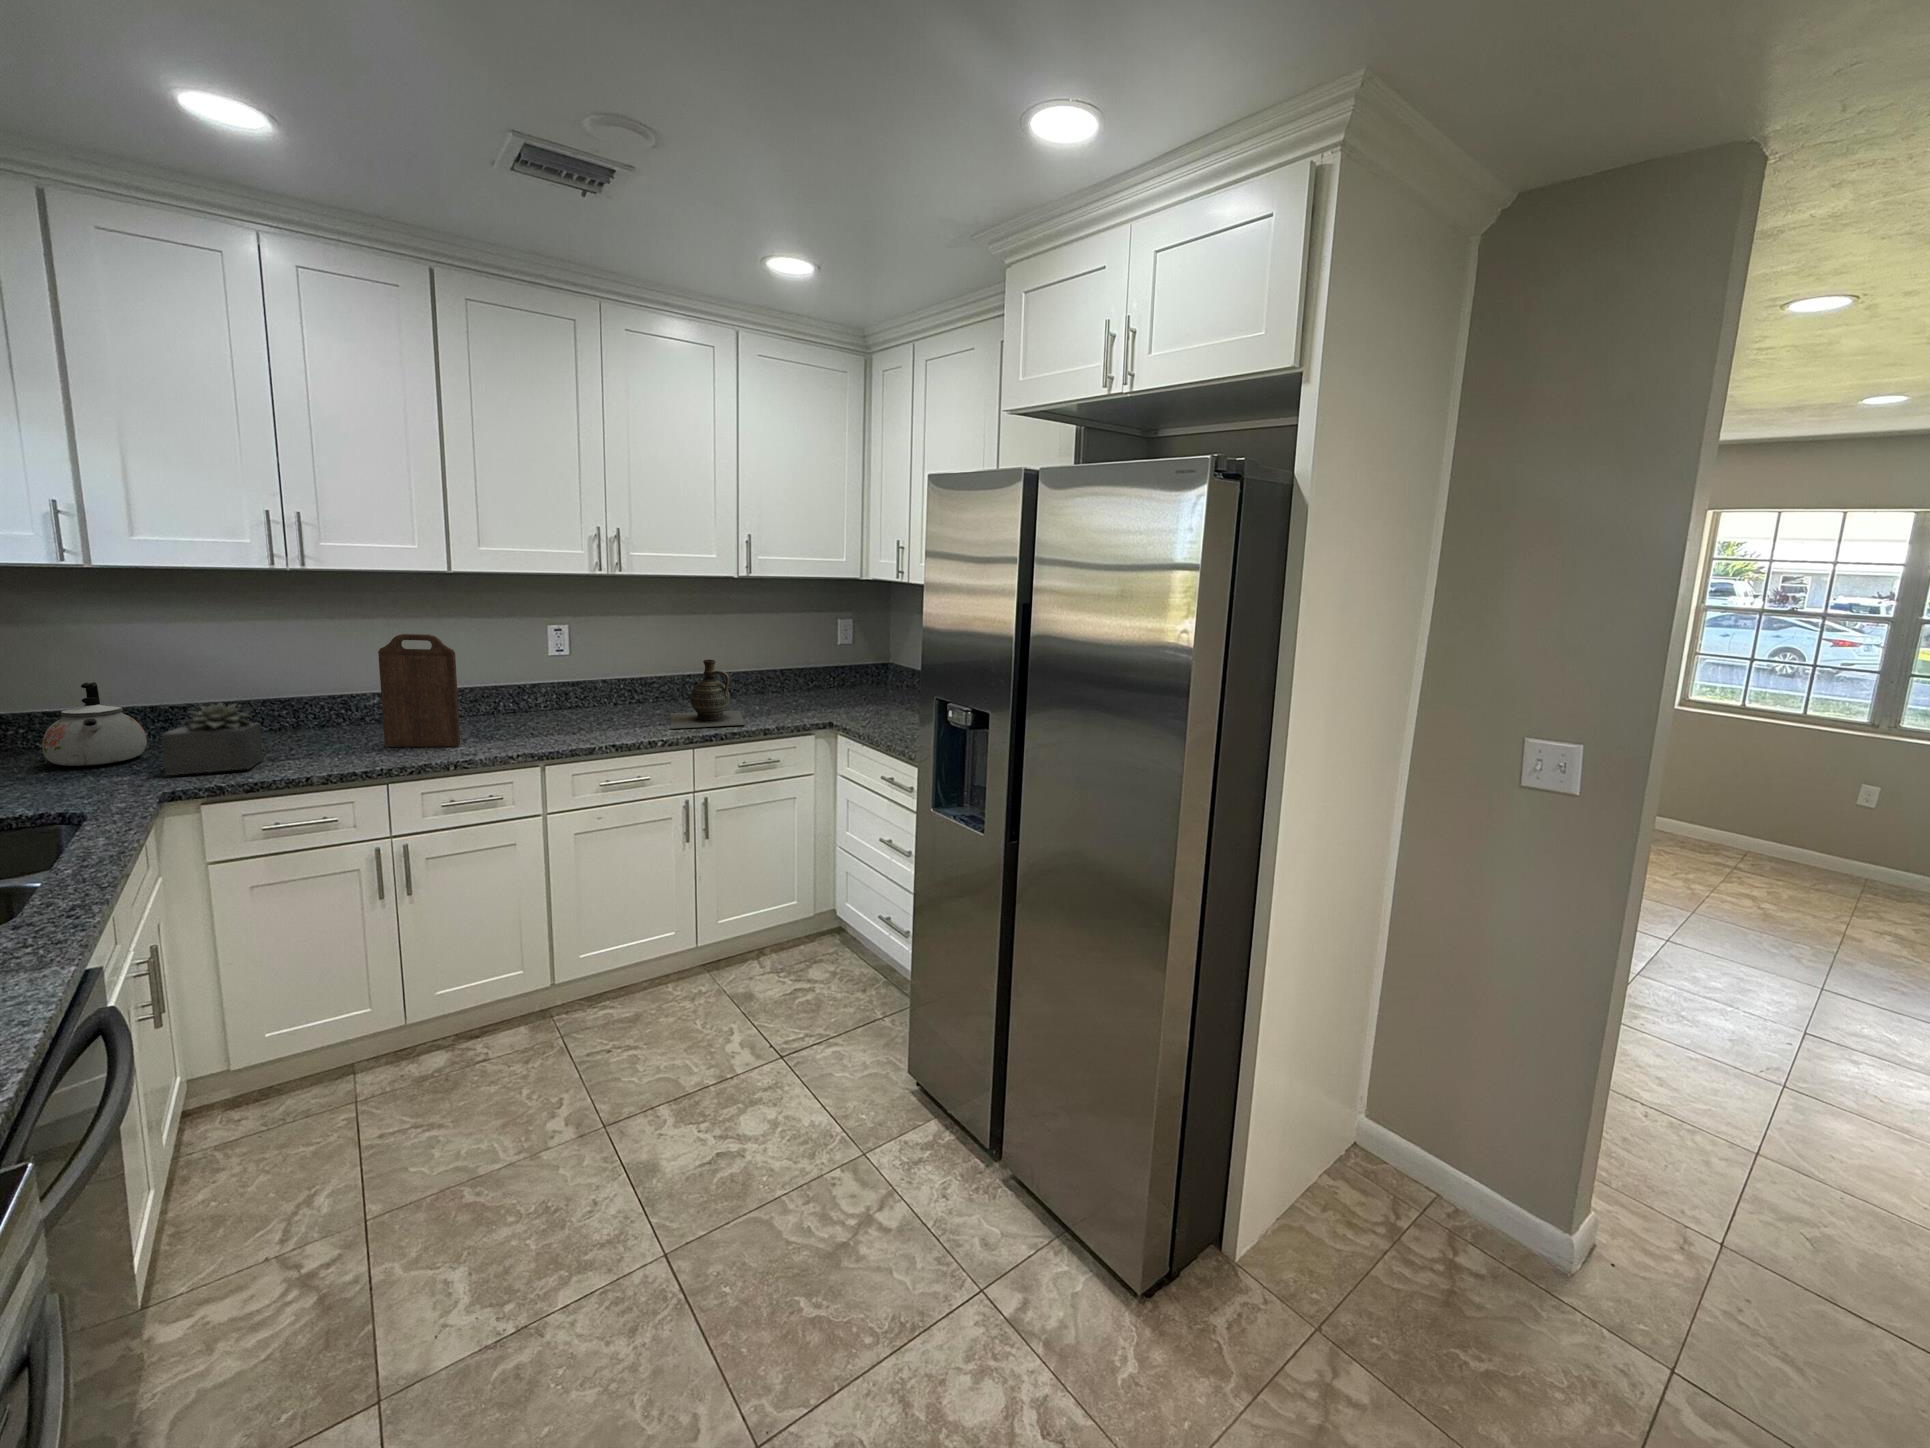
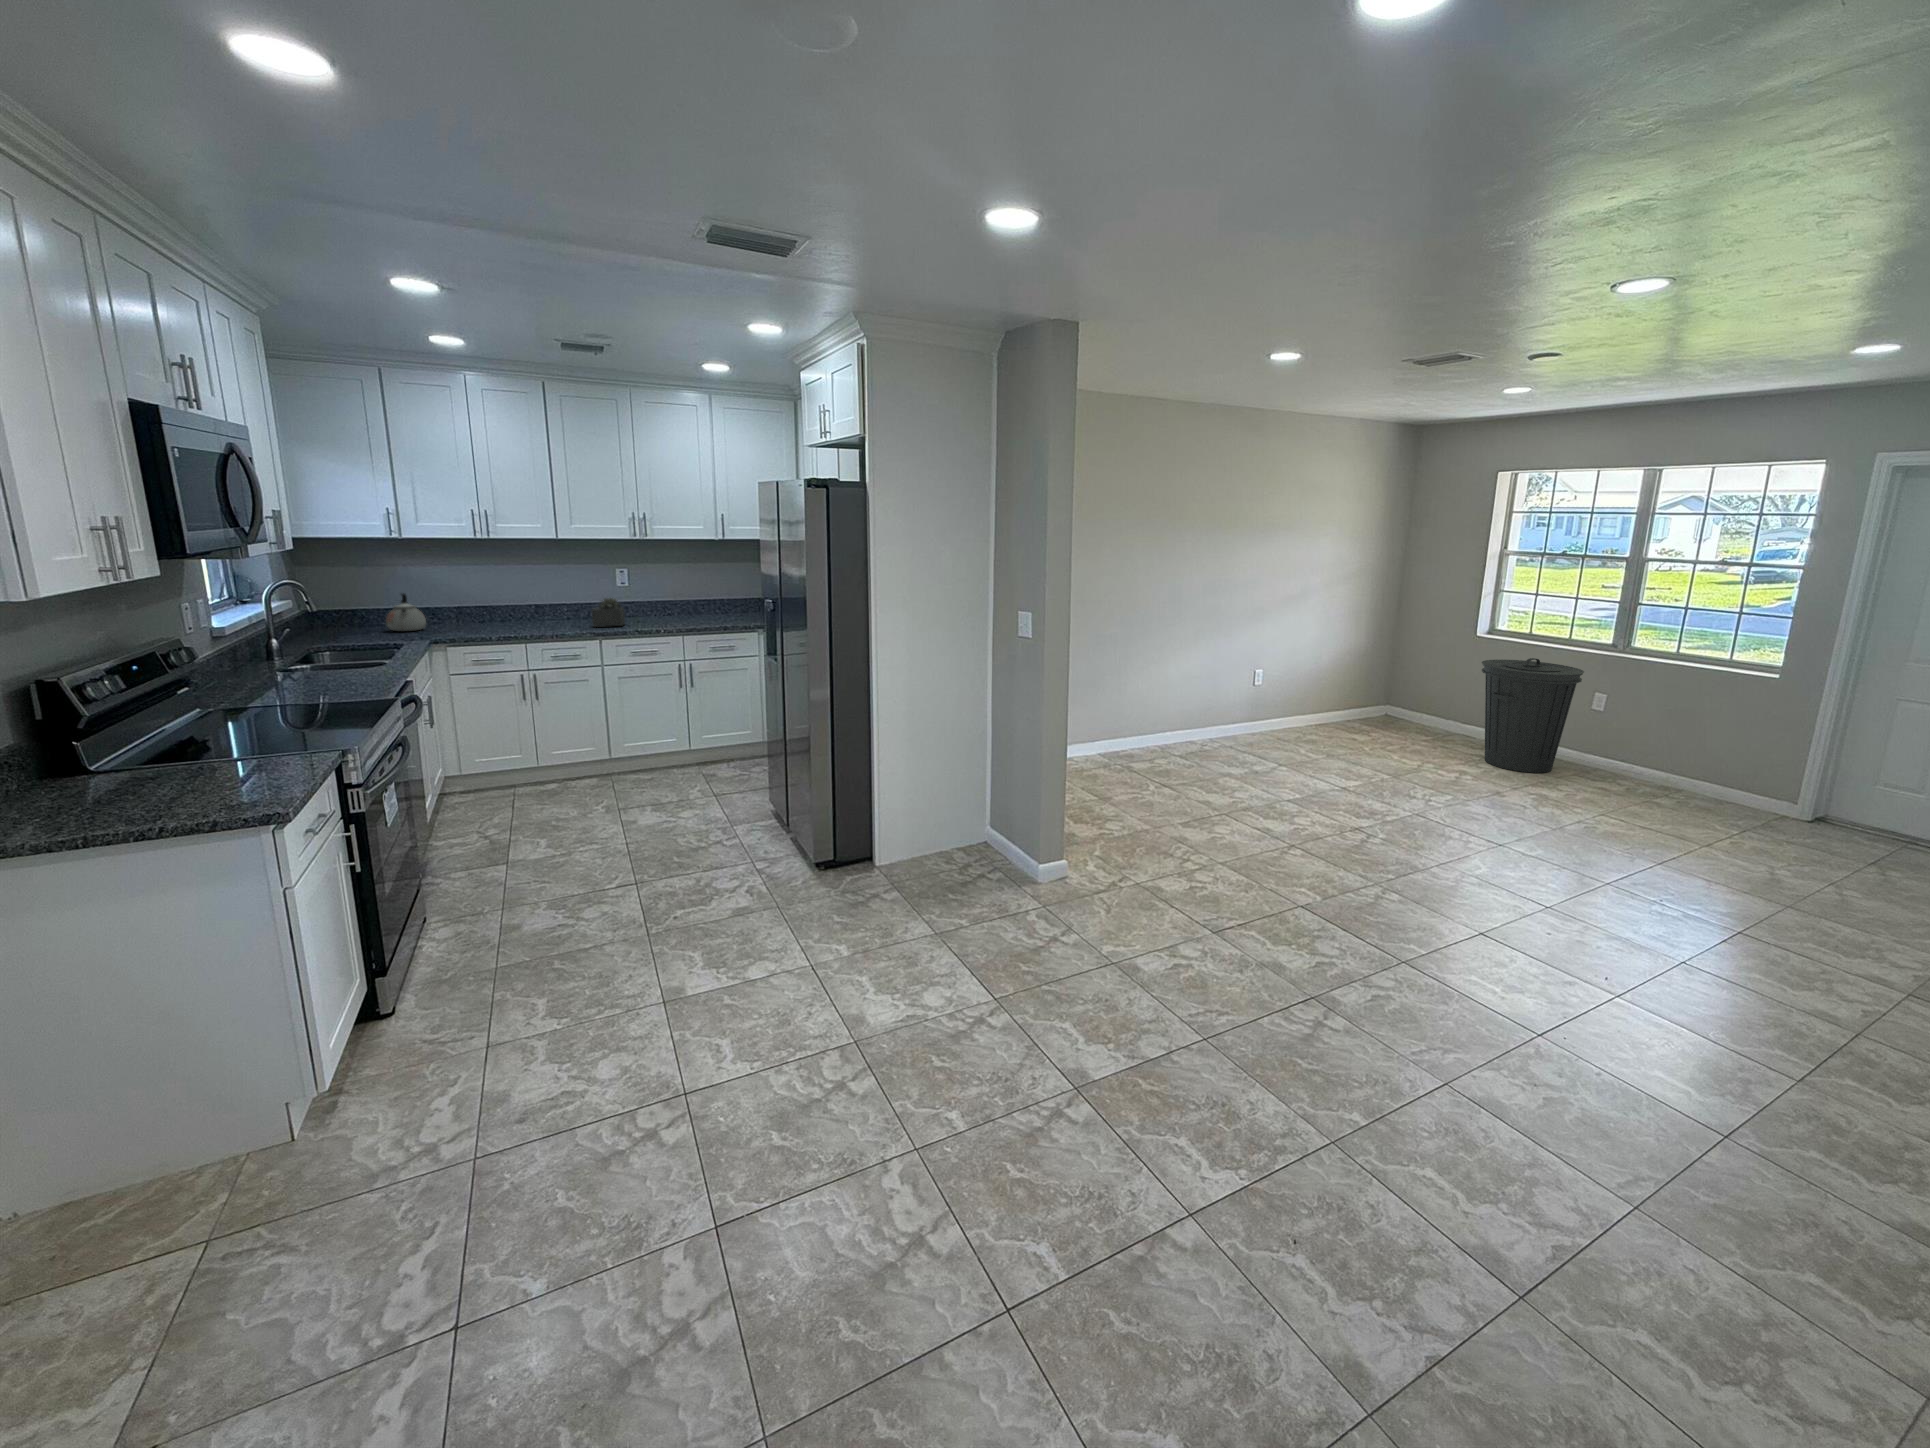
cutting board: present [378,634,460,747] -> none [523,570,562,629]
ceramic jug: present [670,660,744,729] -> none [672,587,720,625]
succulent plant: present [161,703,263,775] -> present [591,597,625,627]
trash can: none [1720,741,1870,888] -> present [1482,658,1584,773]

